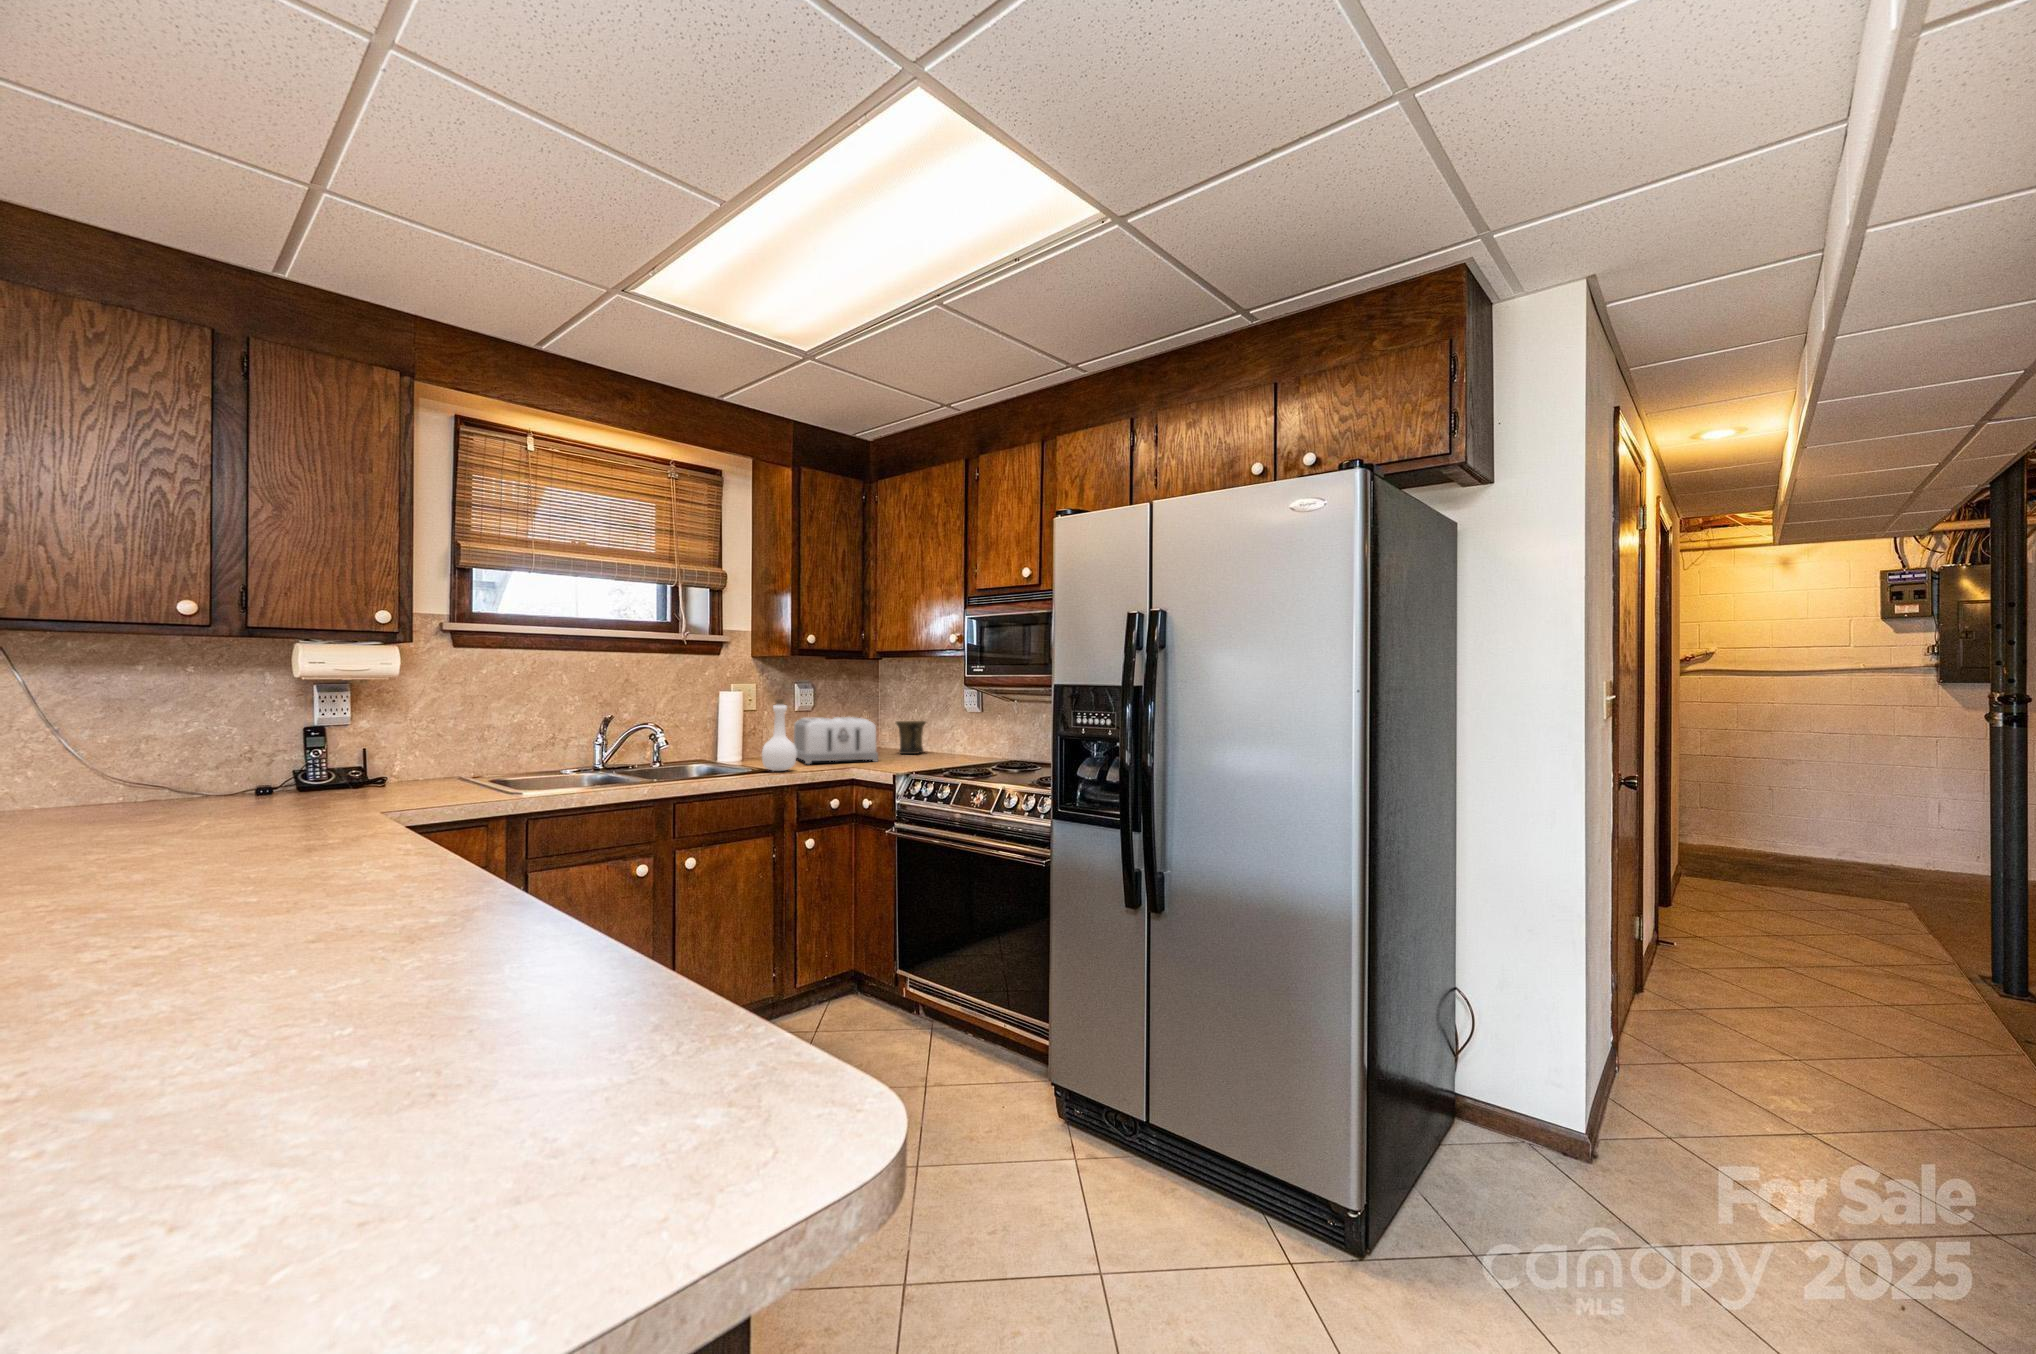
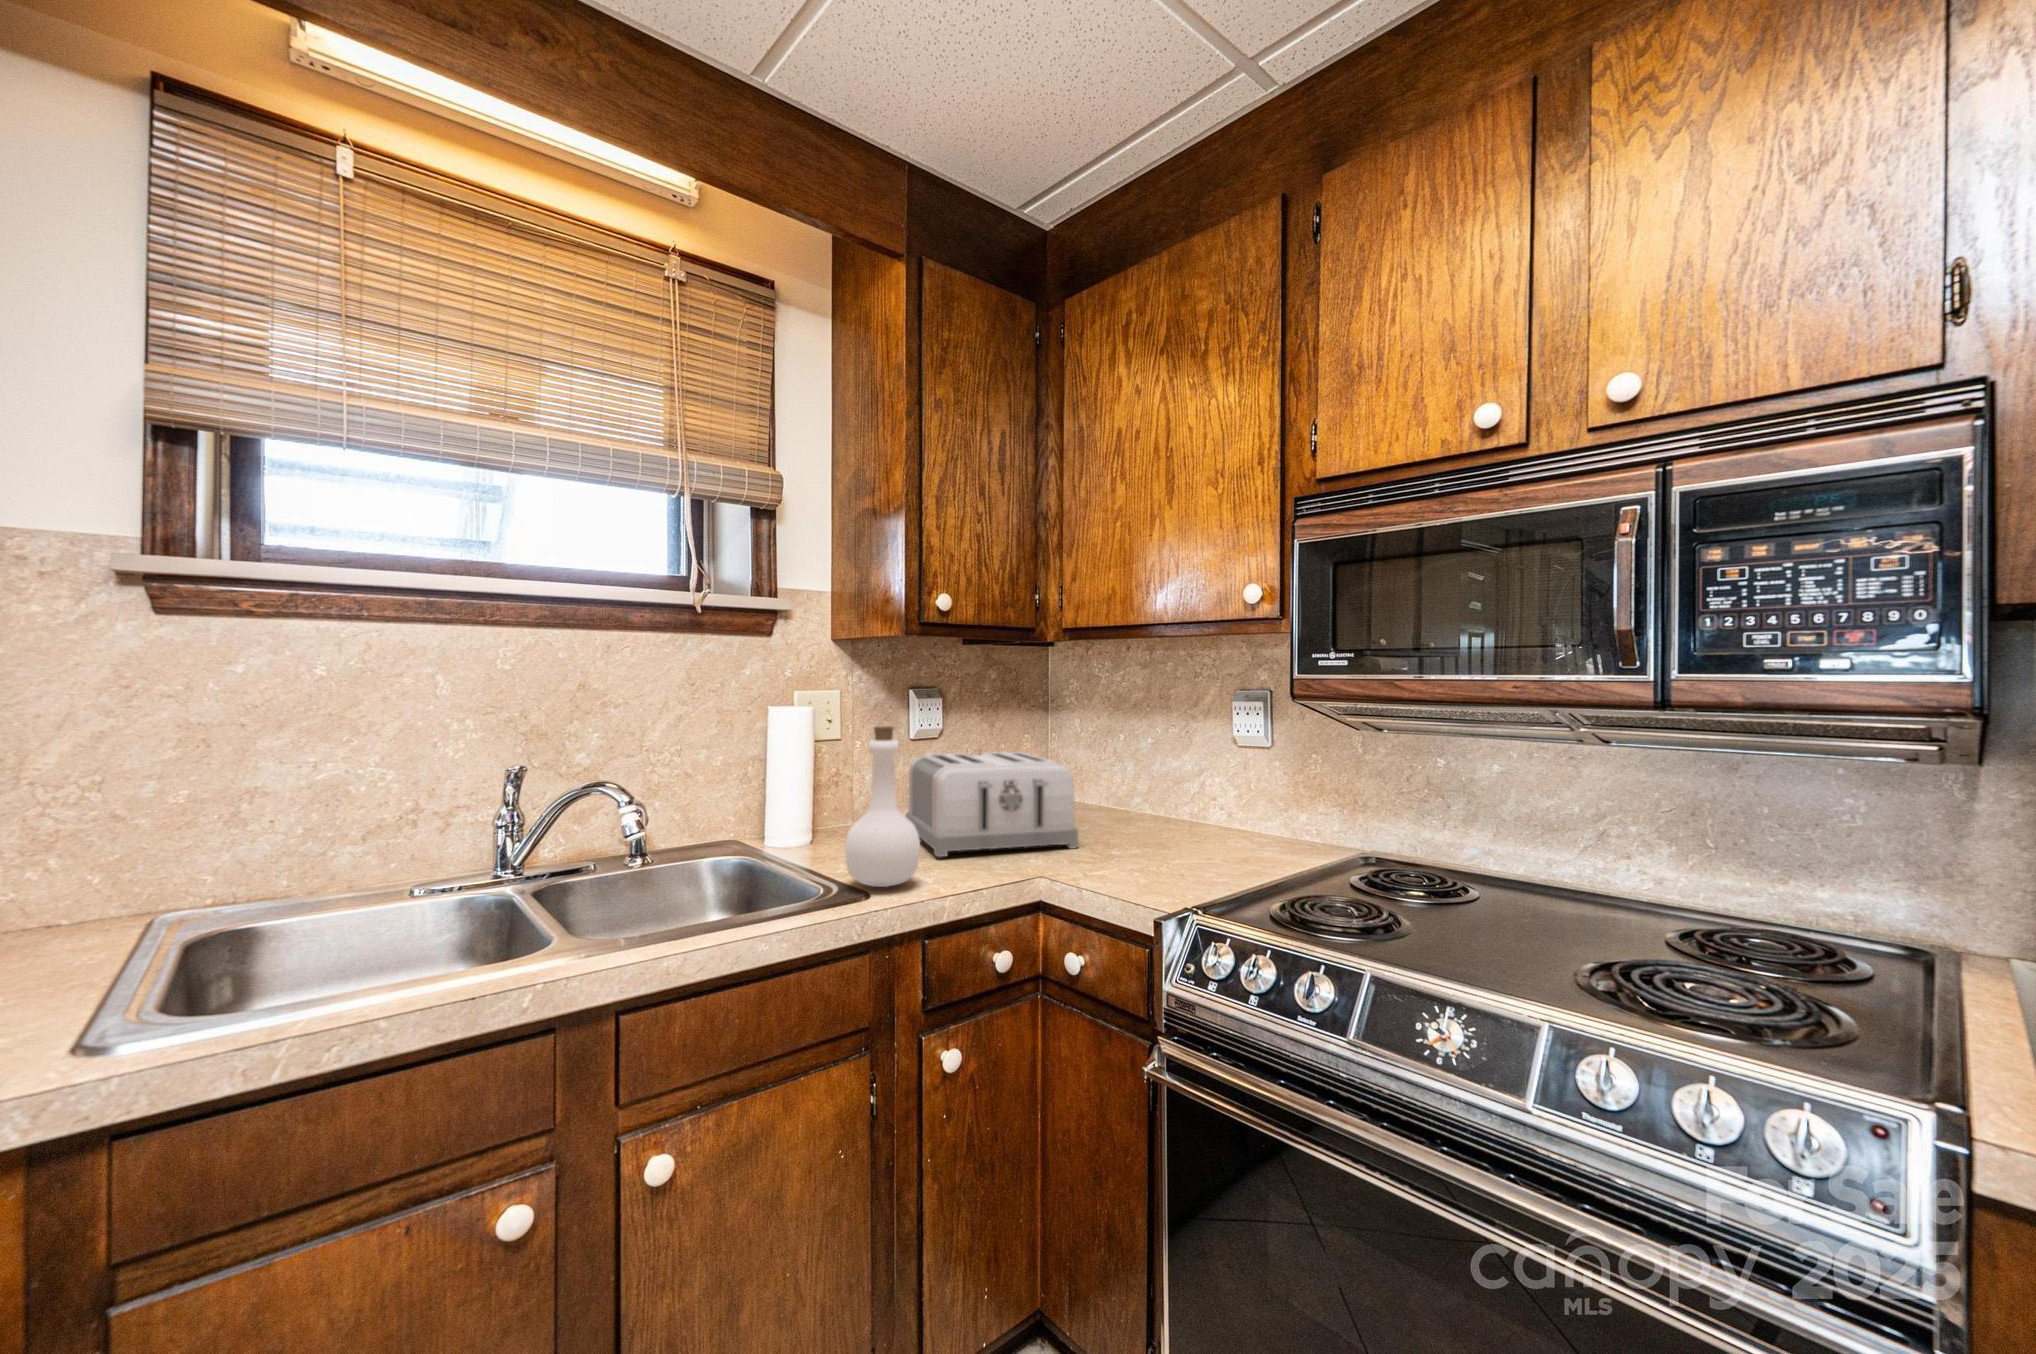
mug: present [896,721,926,754] -> none [1094,756,1154,821]

